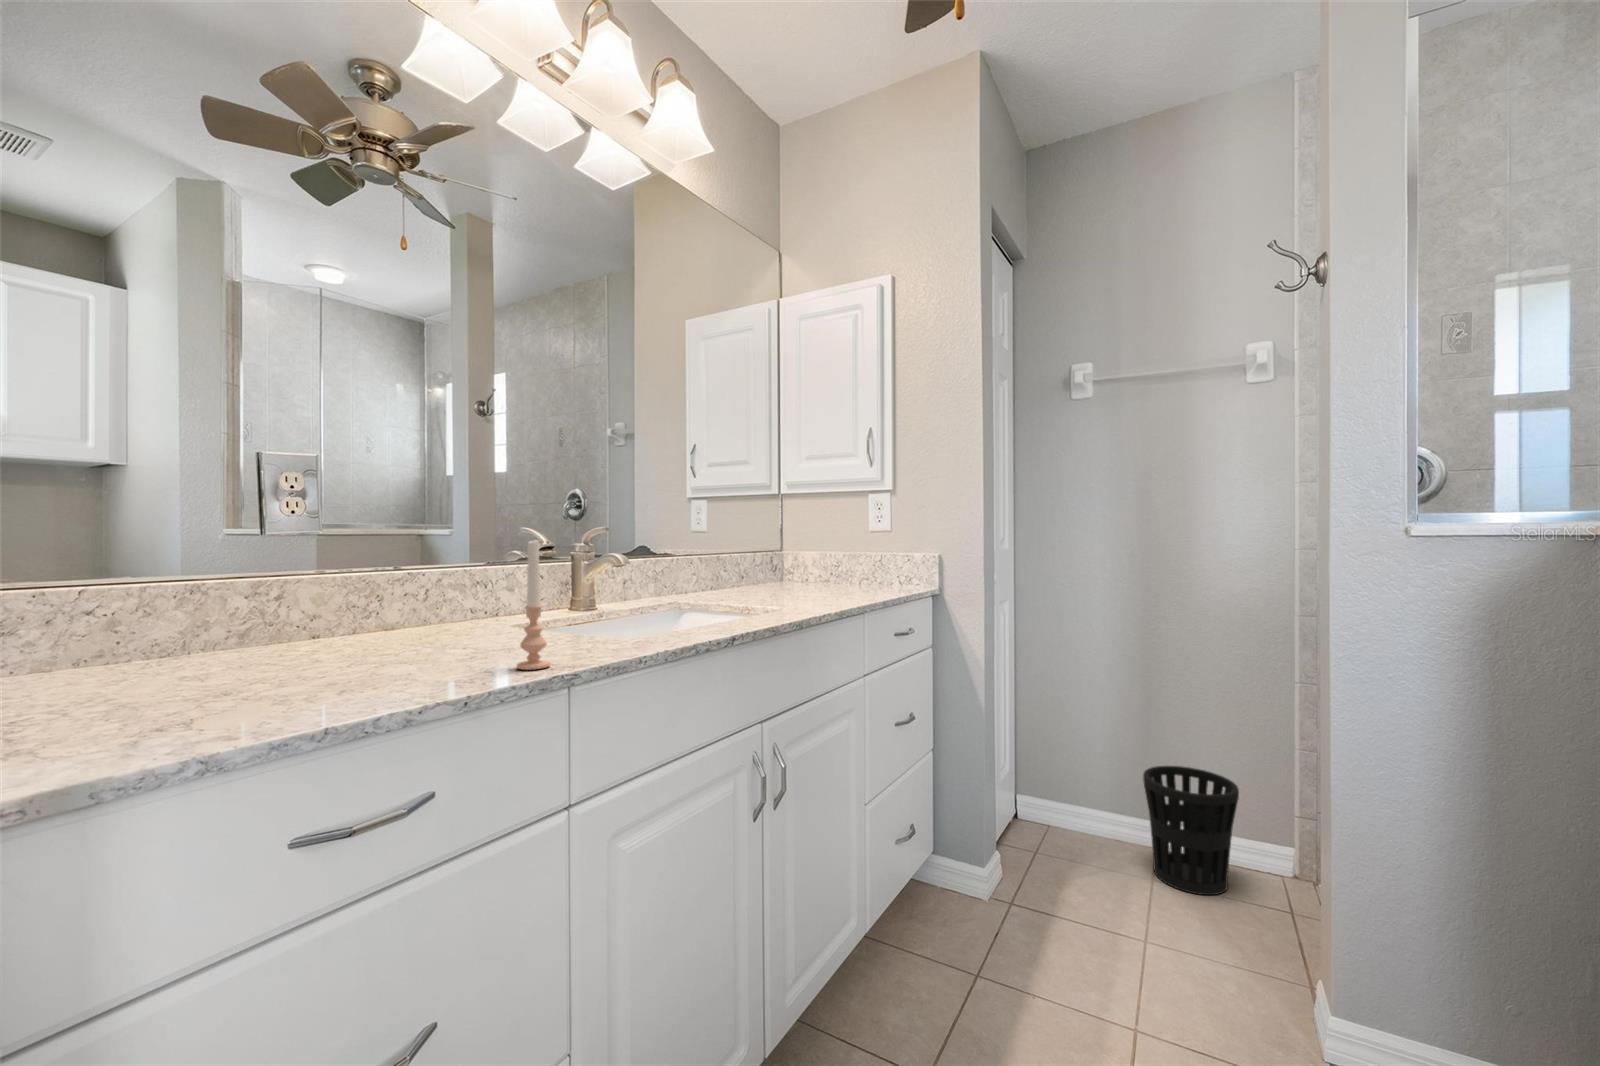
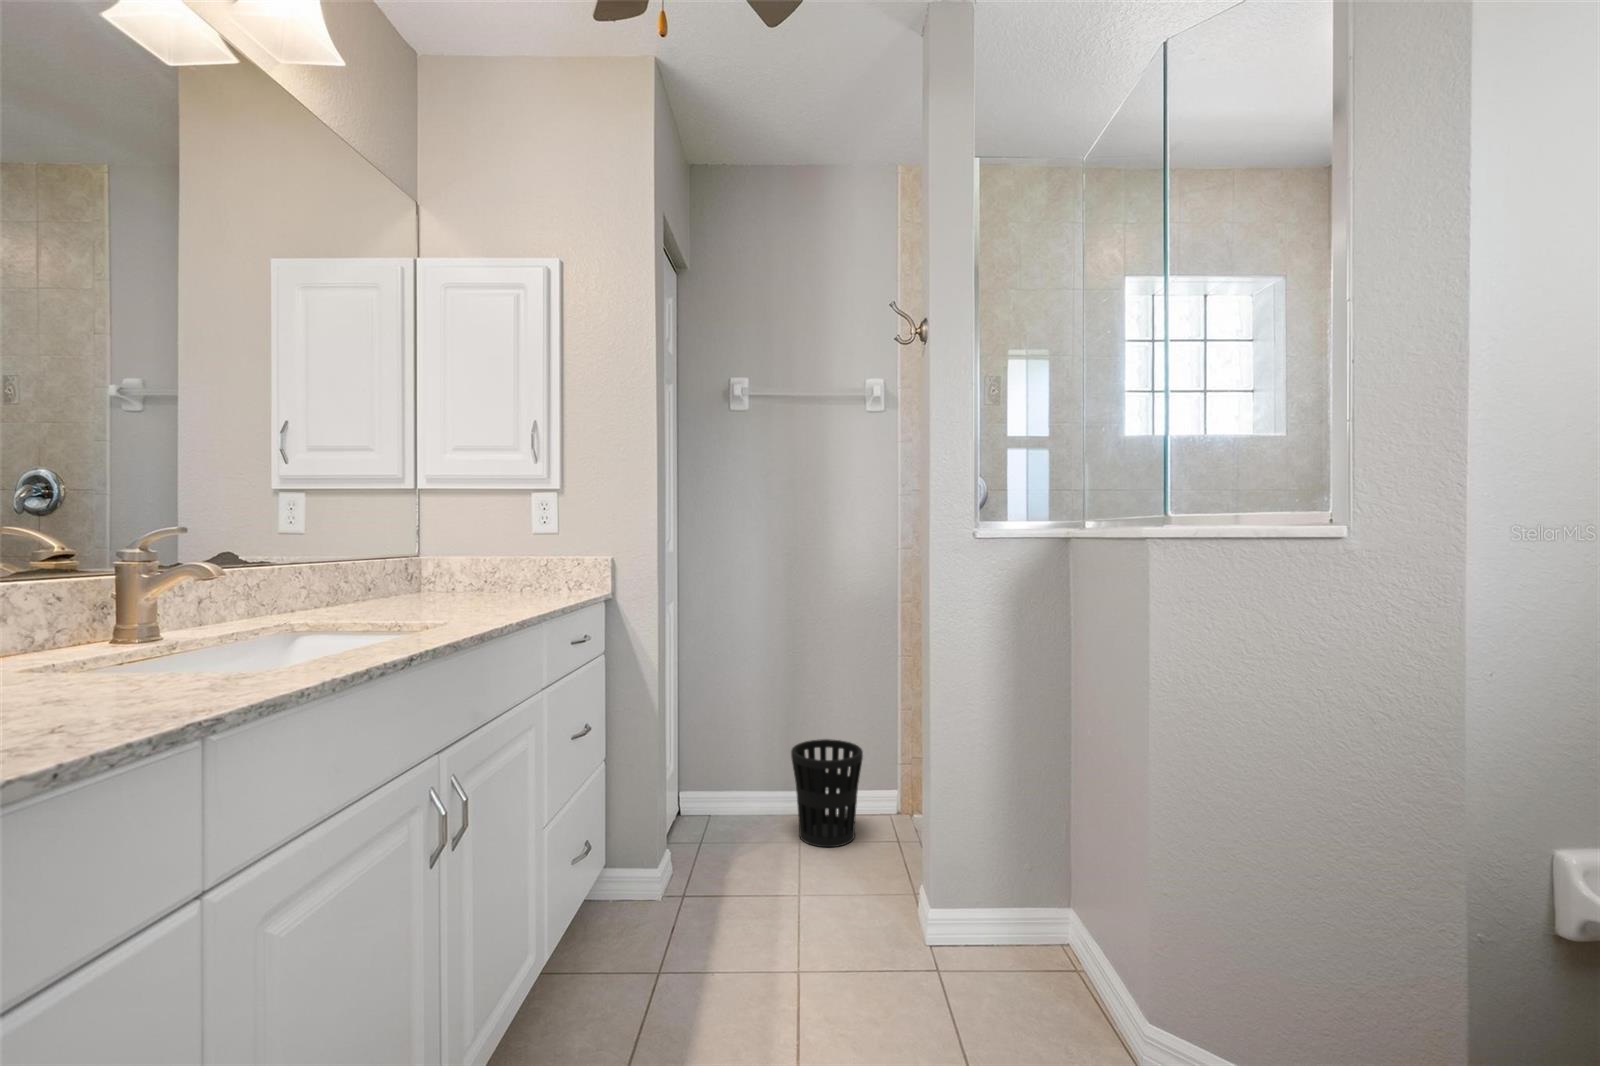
candle: present [517,540,551,670] -> none [107,543,167,722]

